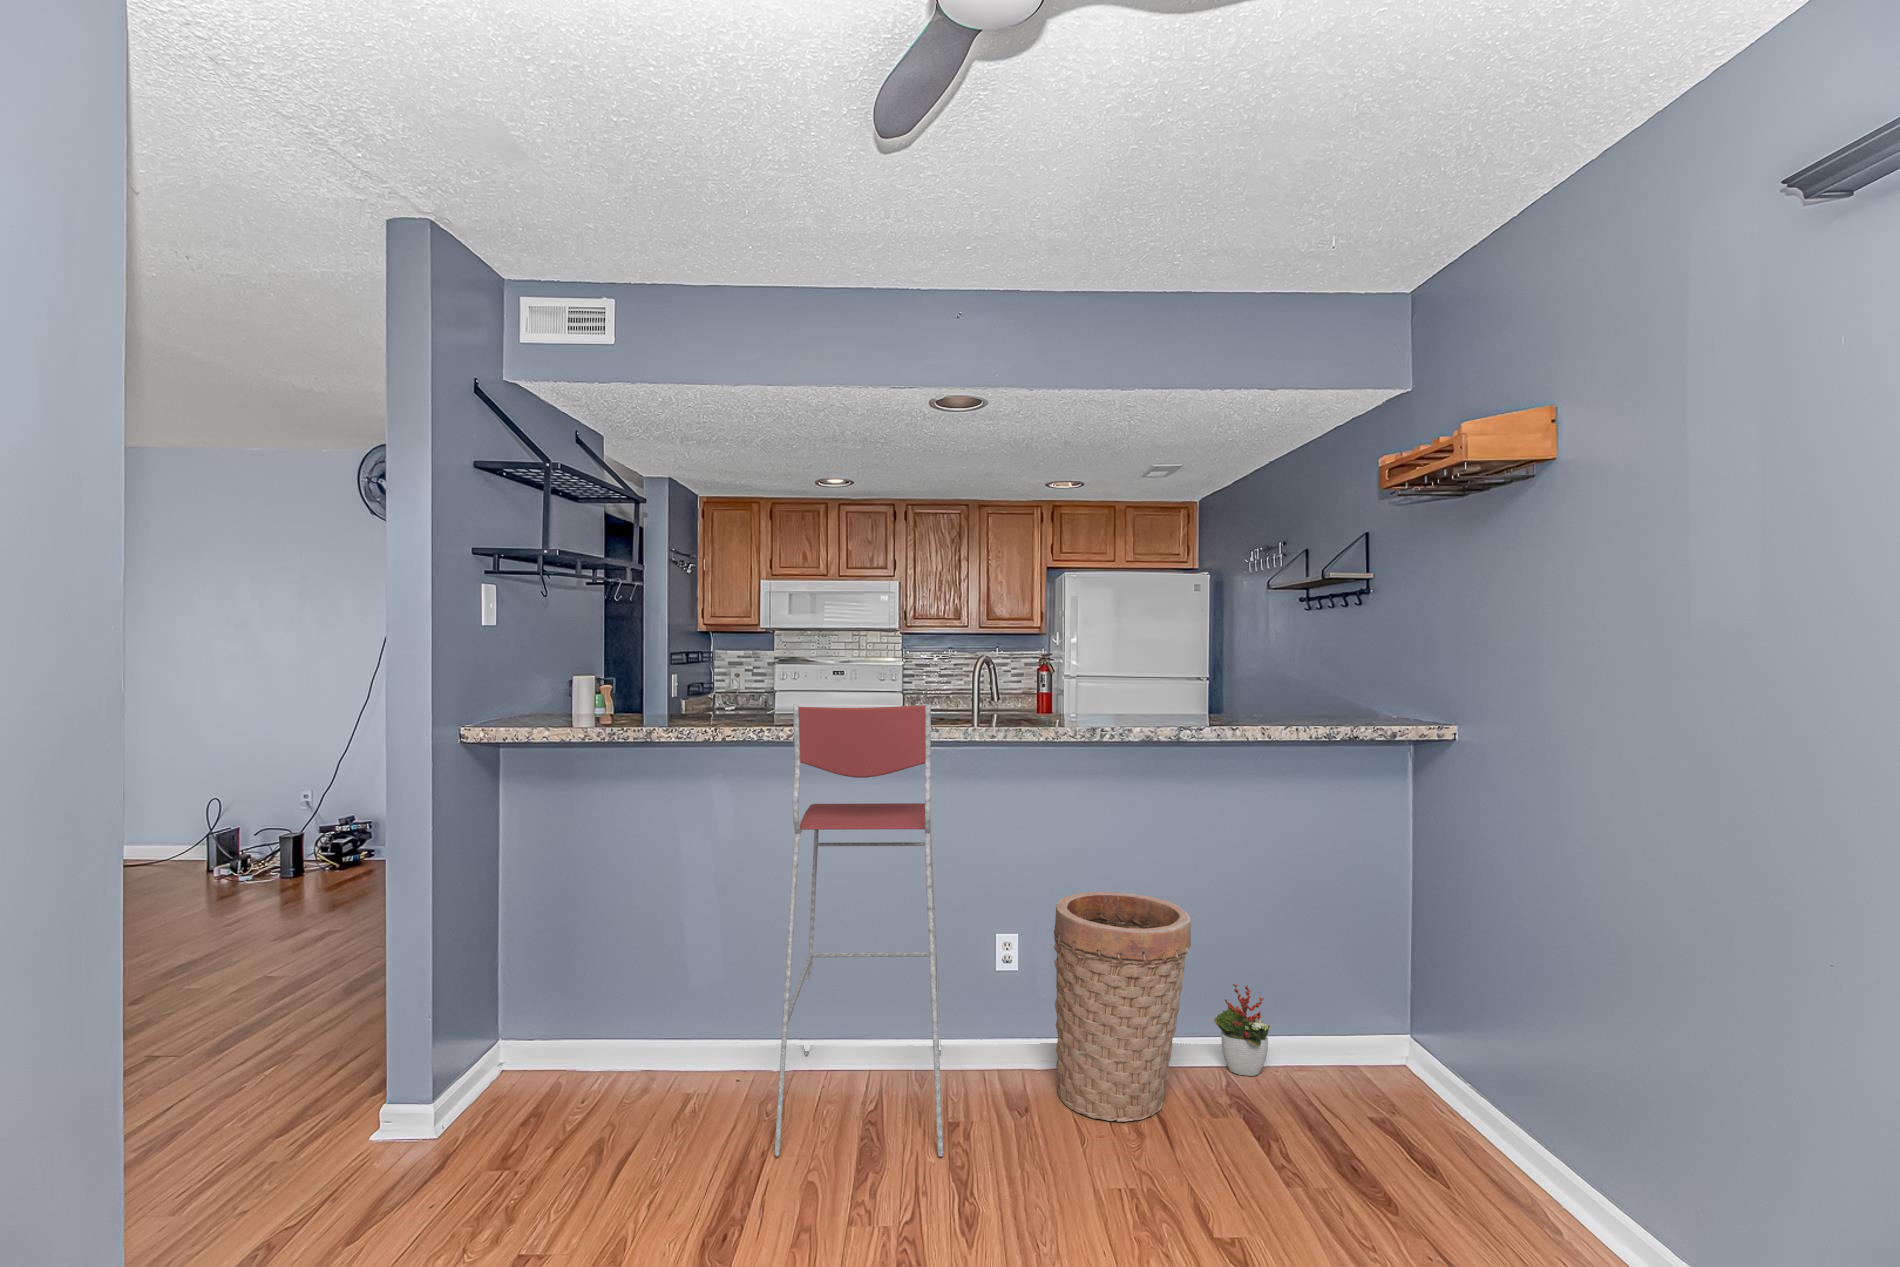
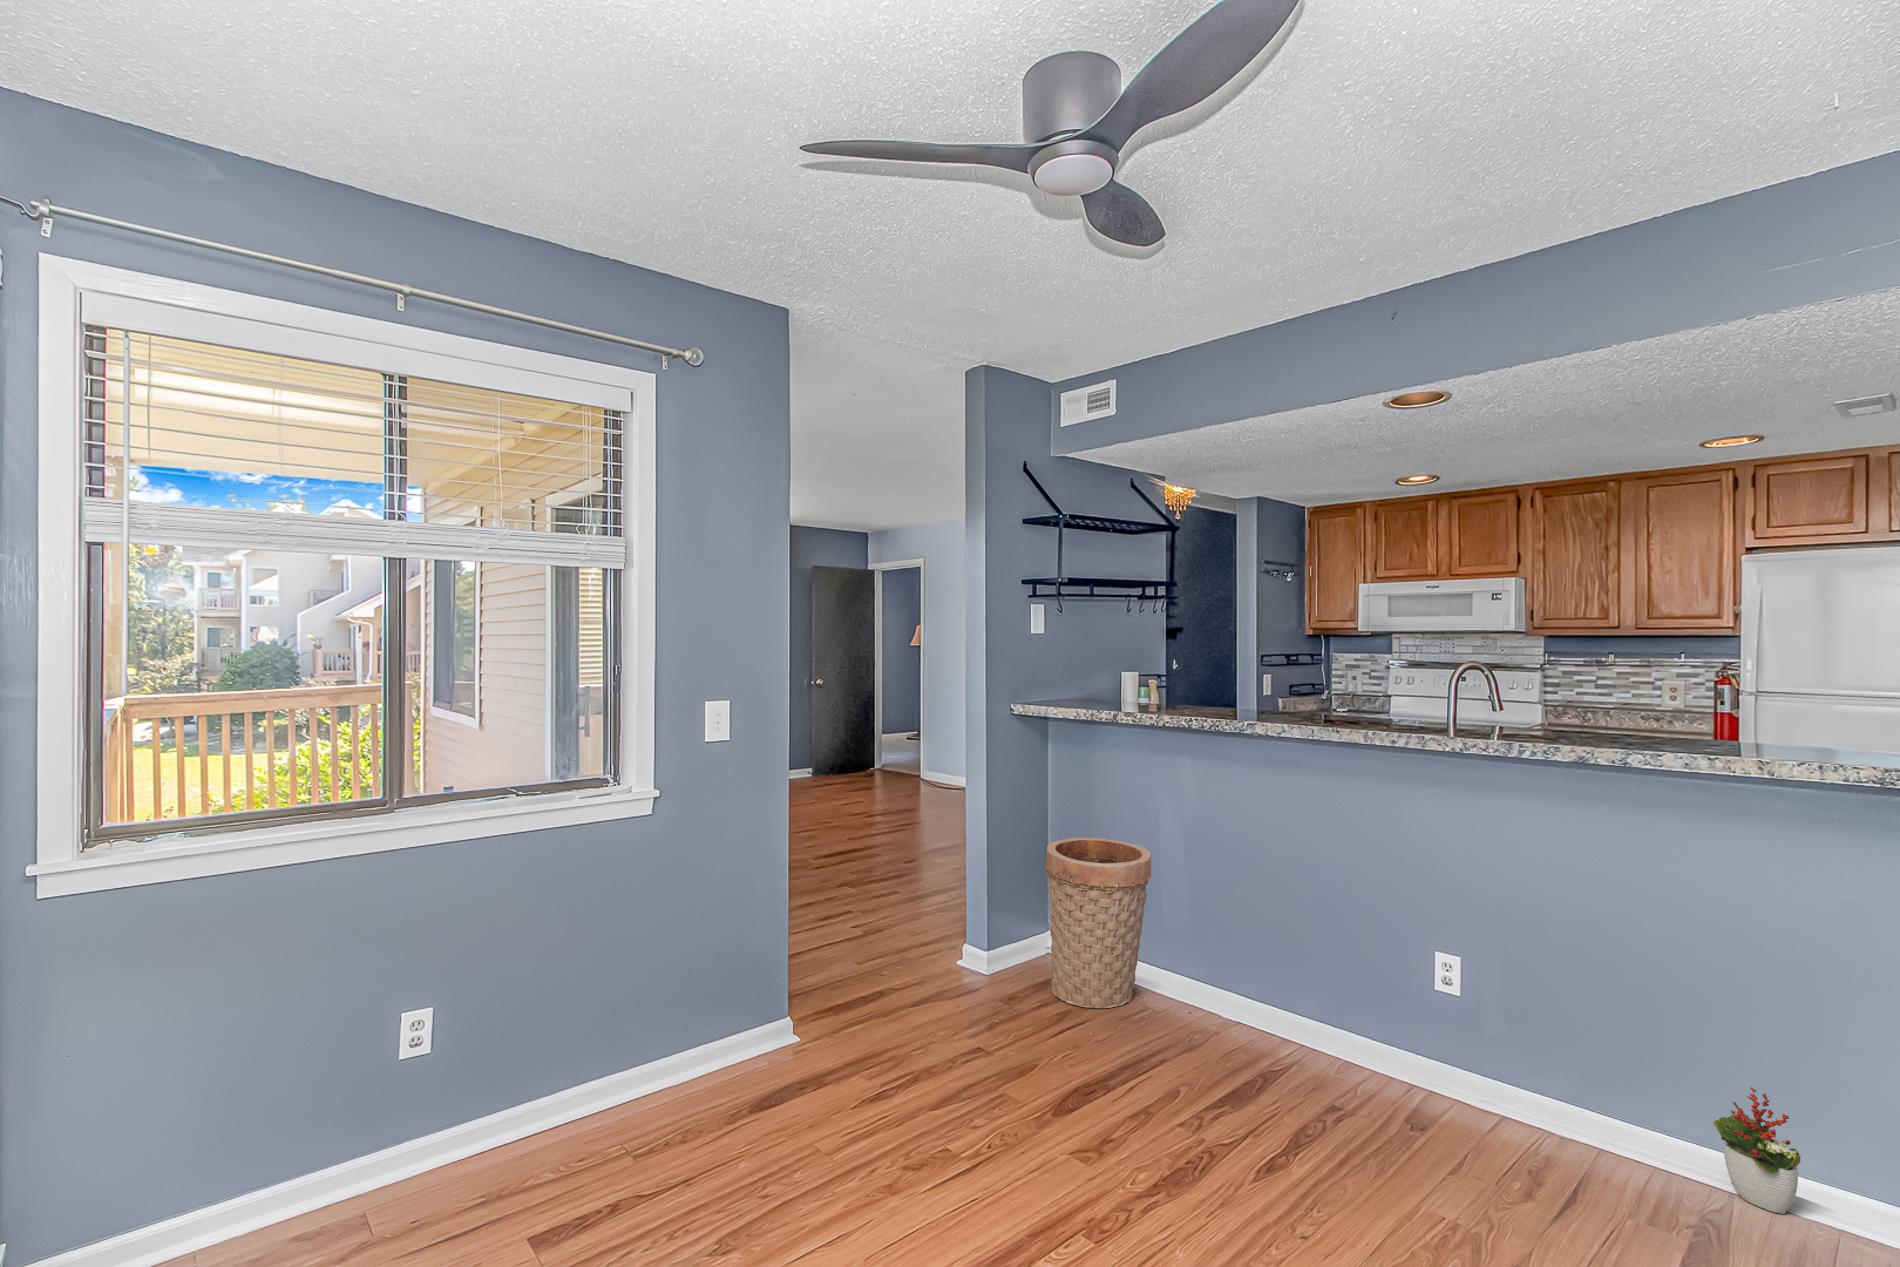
bar stool: present [775,704,943,1157] -> none [1165,698,1379,1119]
basket: present [1054,892,1191,1122] -> present [1045,838,1151,1008]

